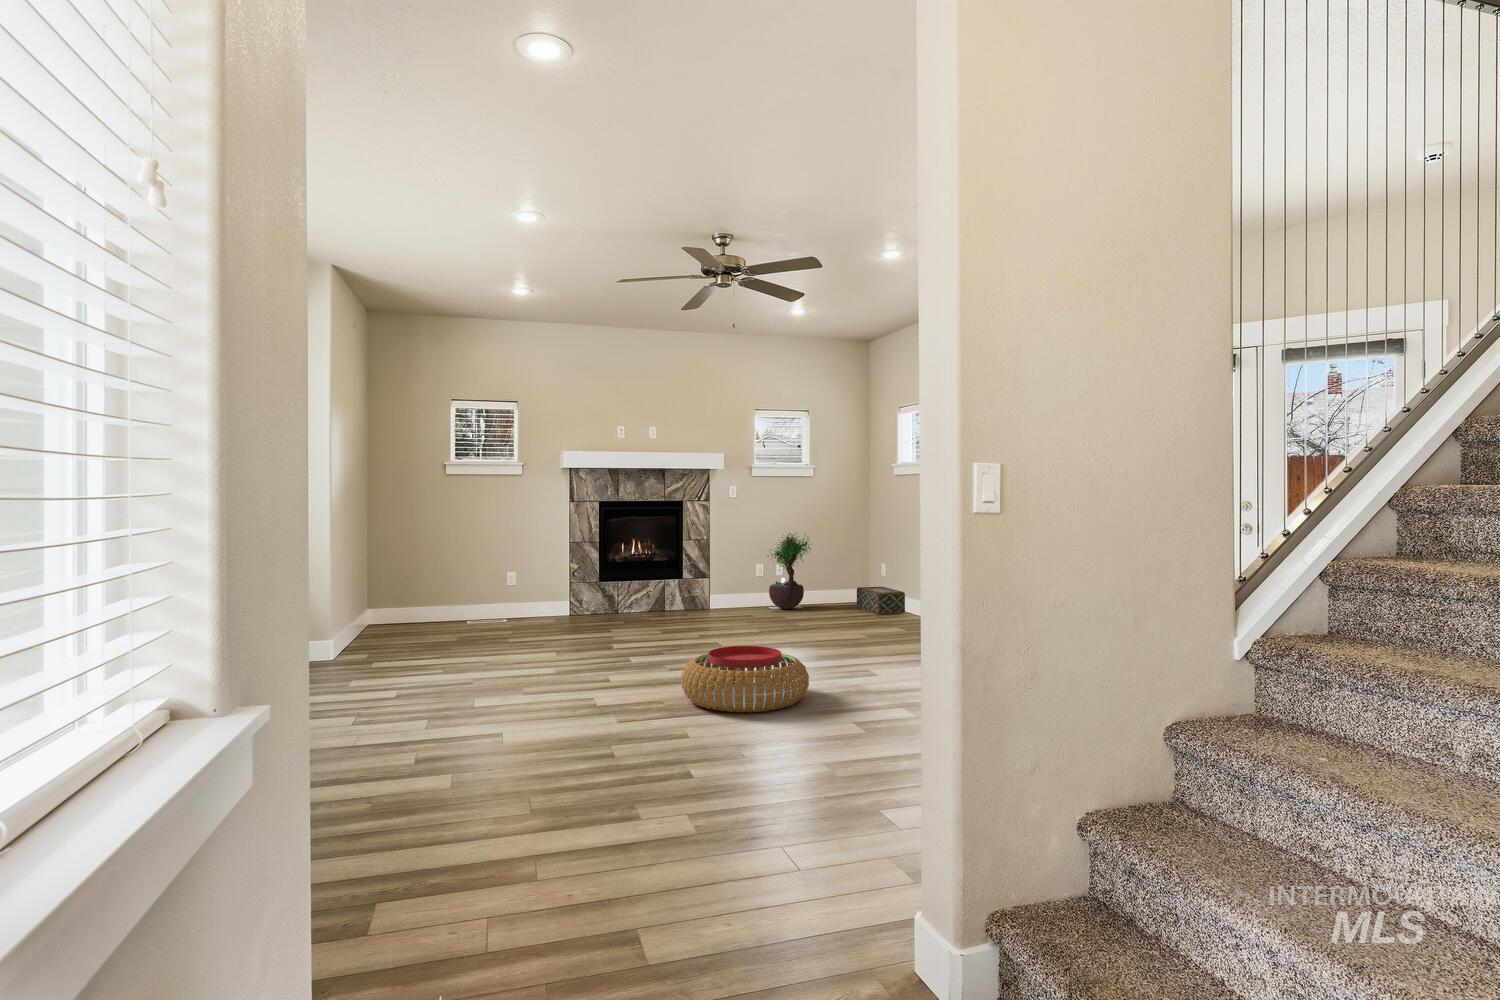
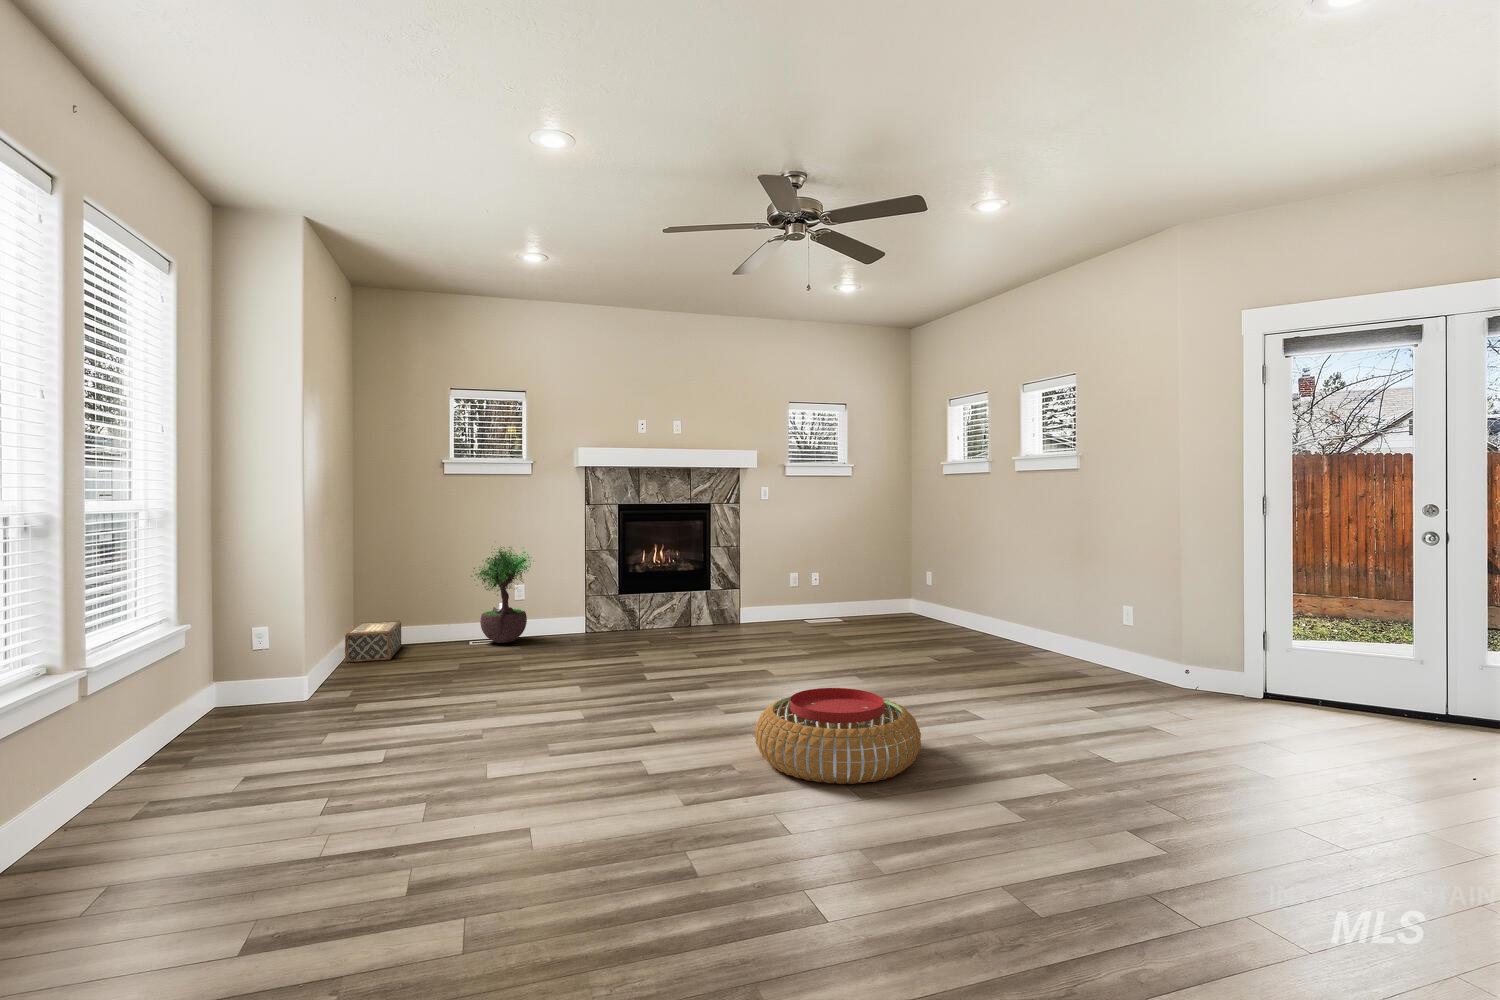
potted tree: present [769,533,810,609] -> present [471,546,531,643]
woven basket: present [857,587,905,614] -> present [345,620,401,662]

